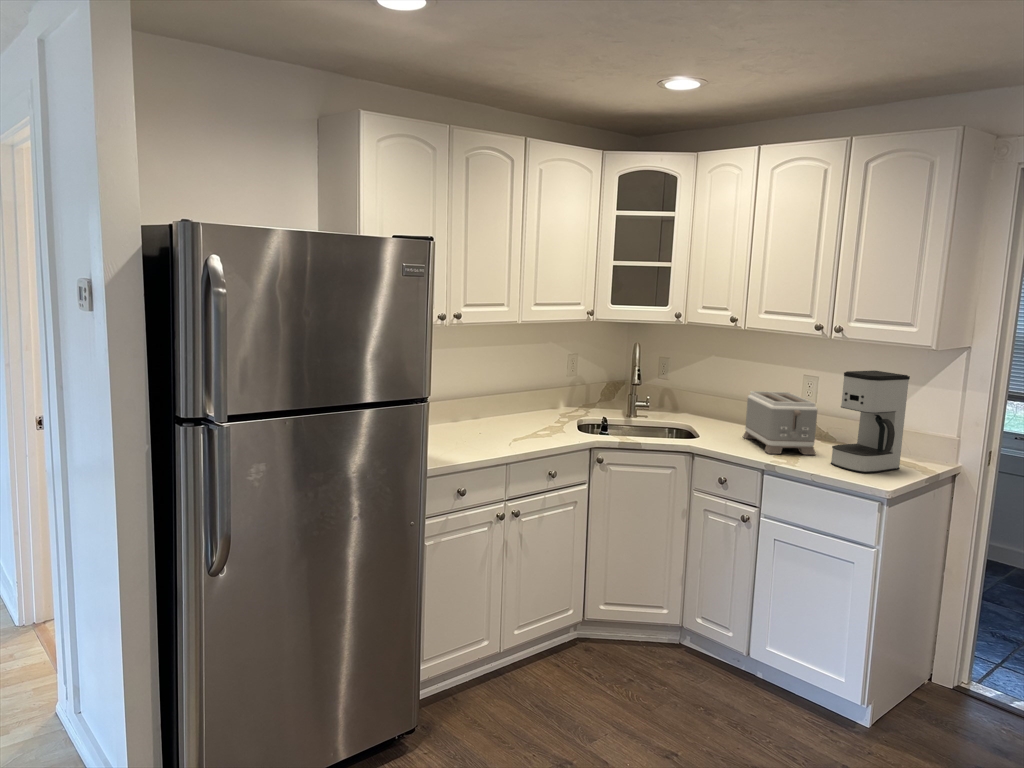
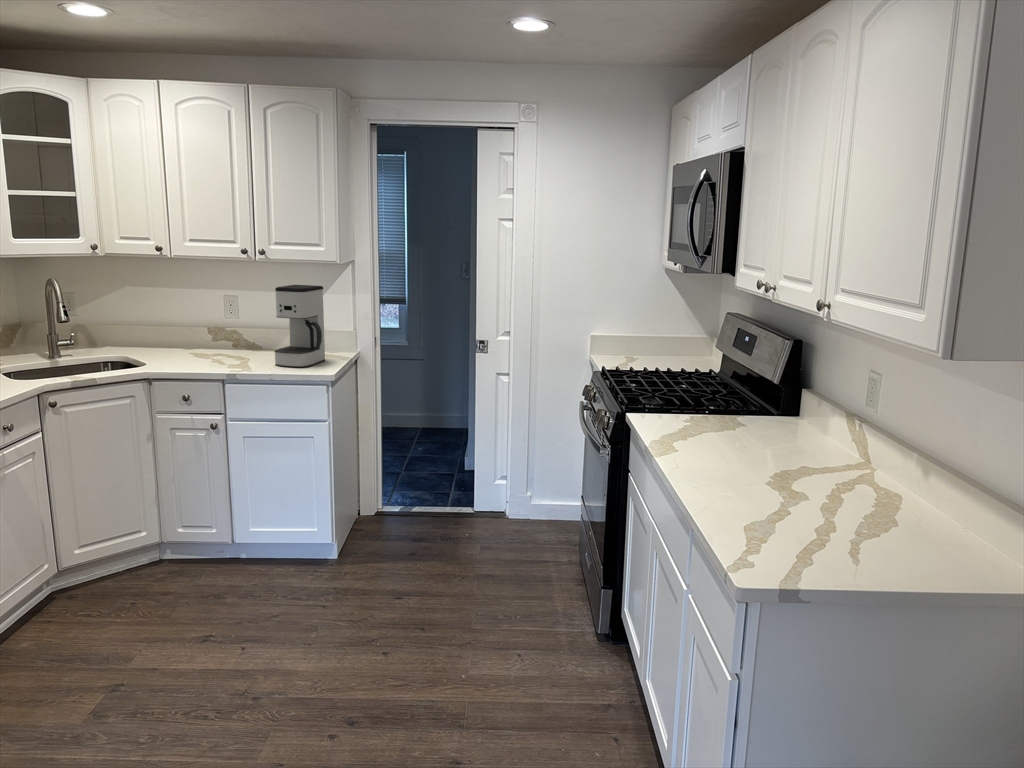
toaster: present [743,391,817,455] -> none [185,312,259,367]

